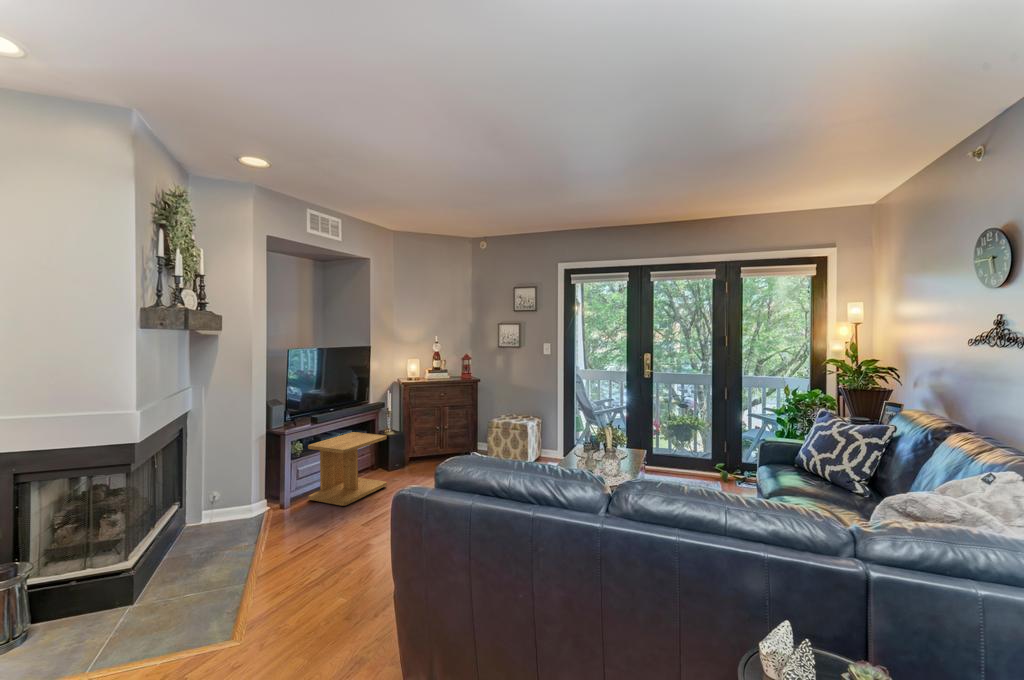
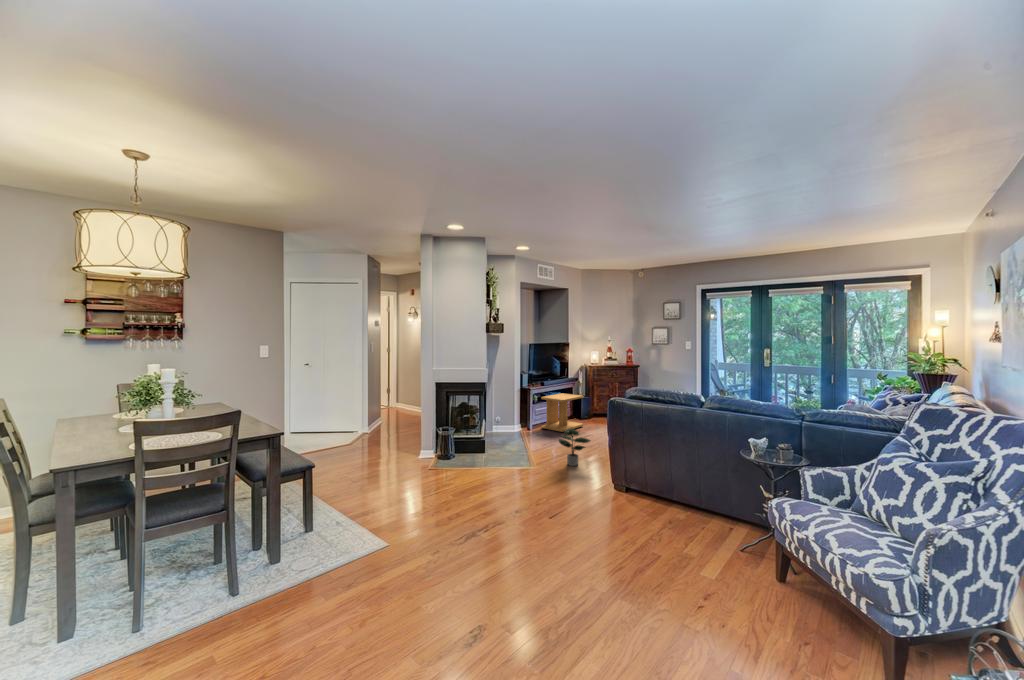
potted plant: none [294,529,366,615] -> present [559,429,591,466]

